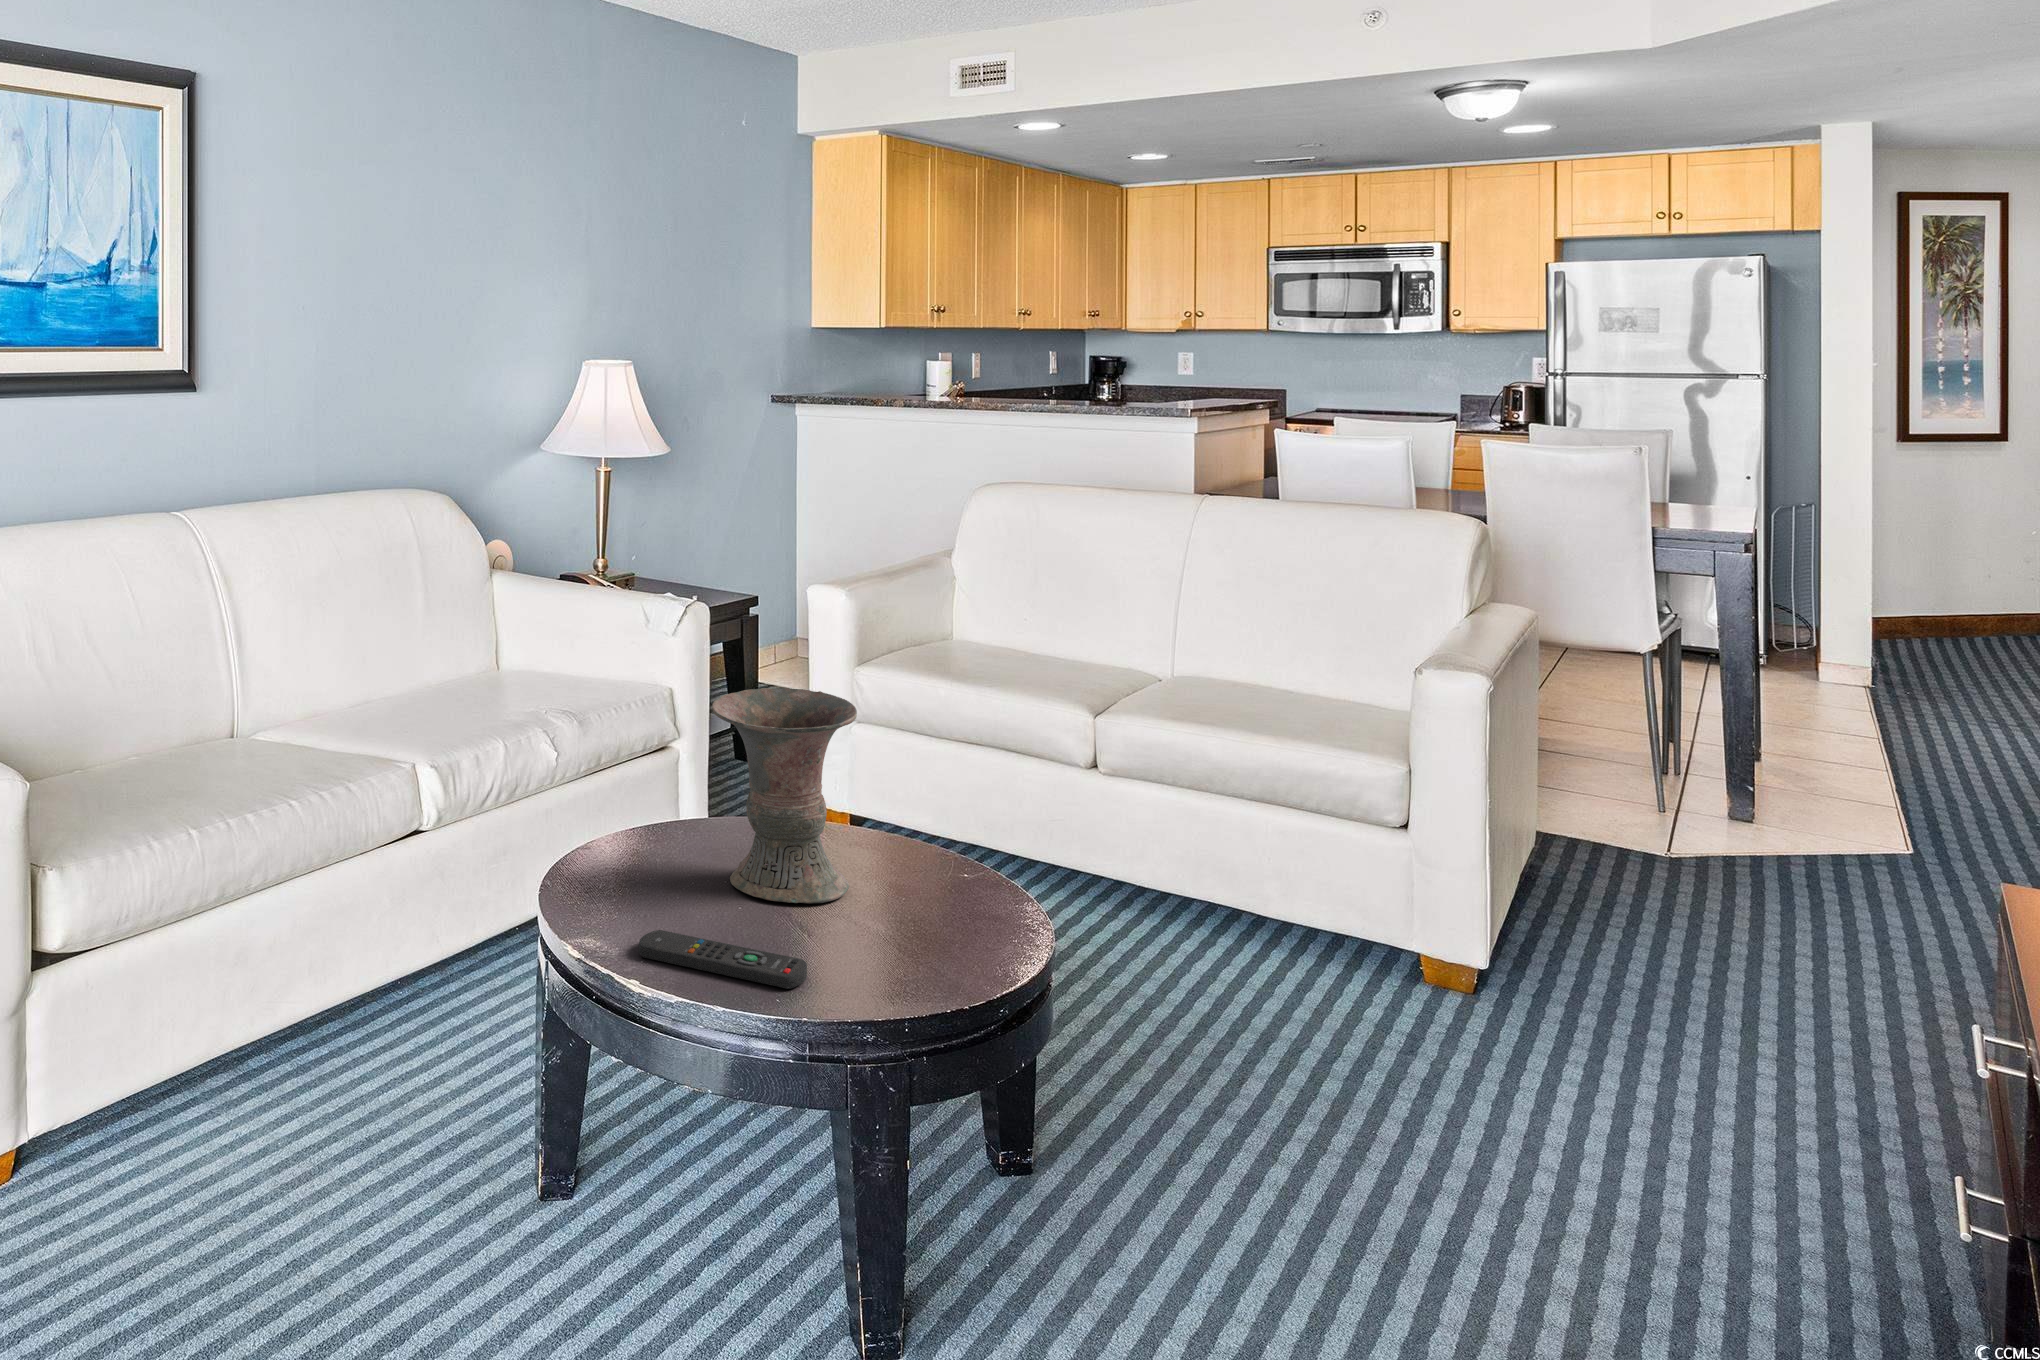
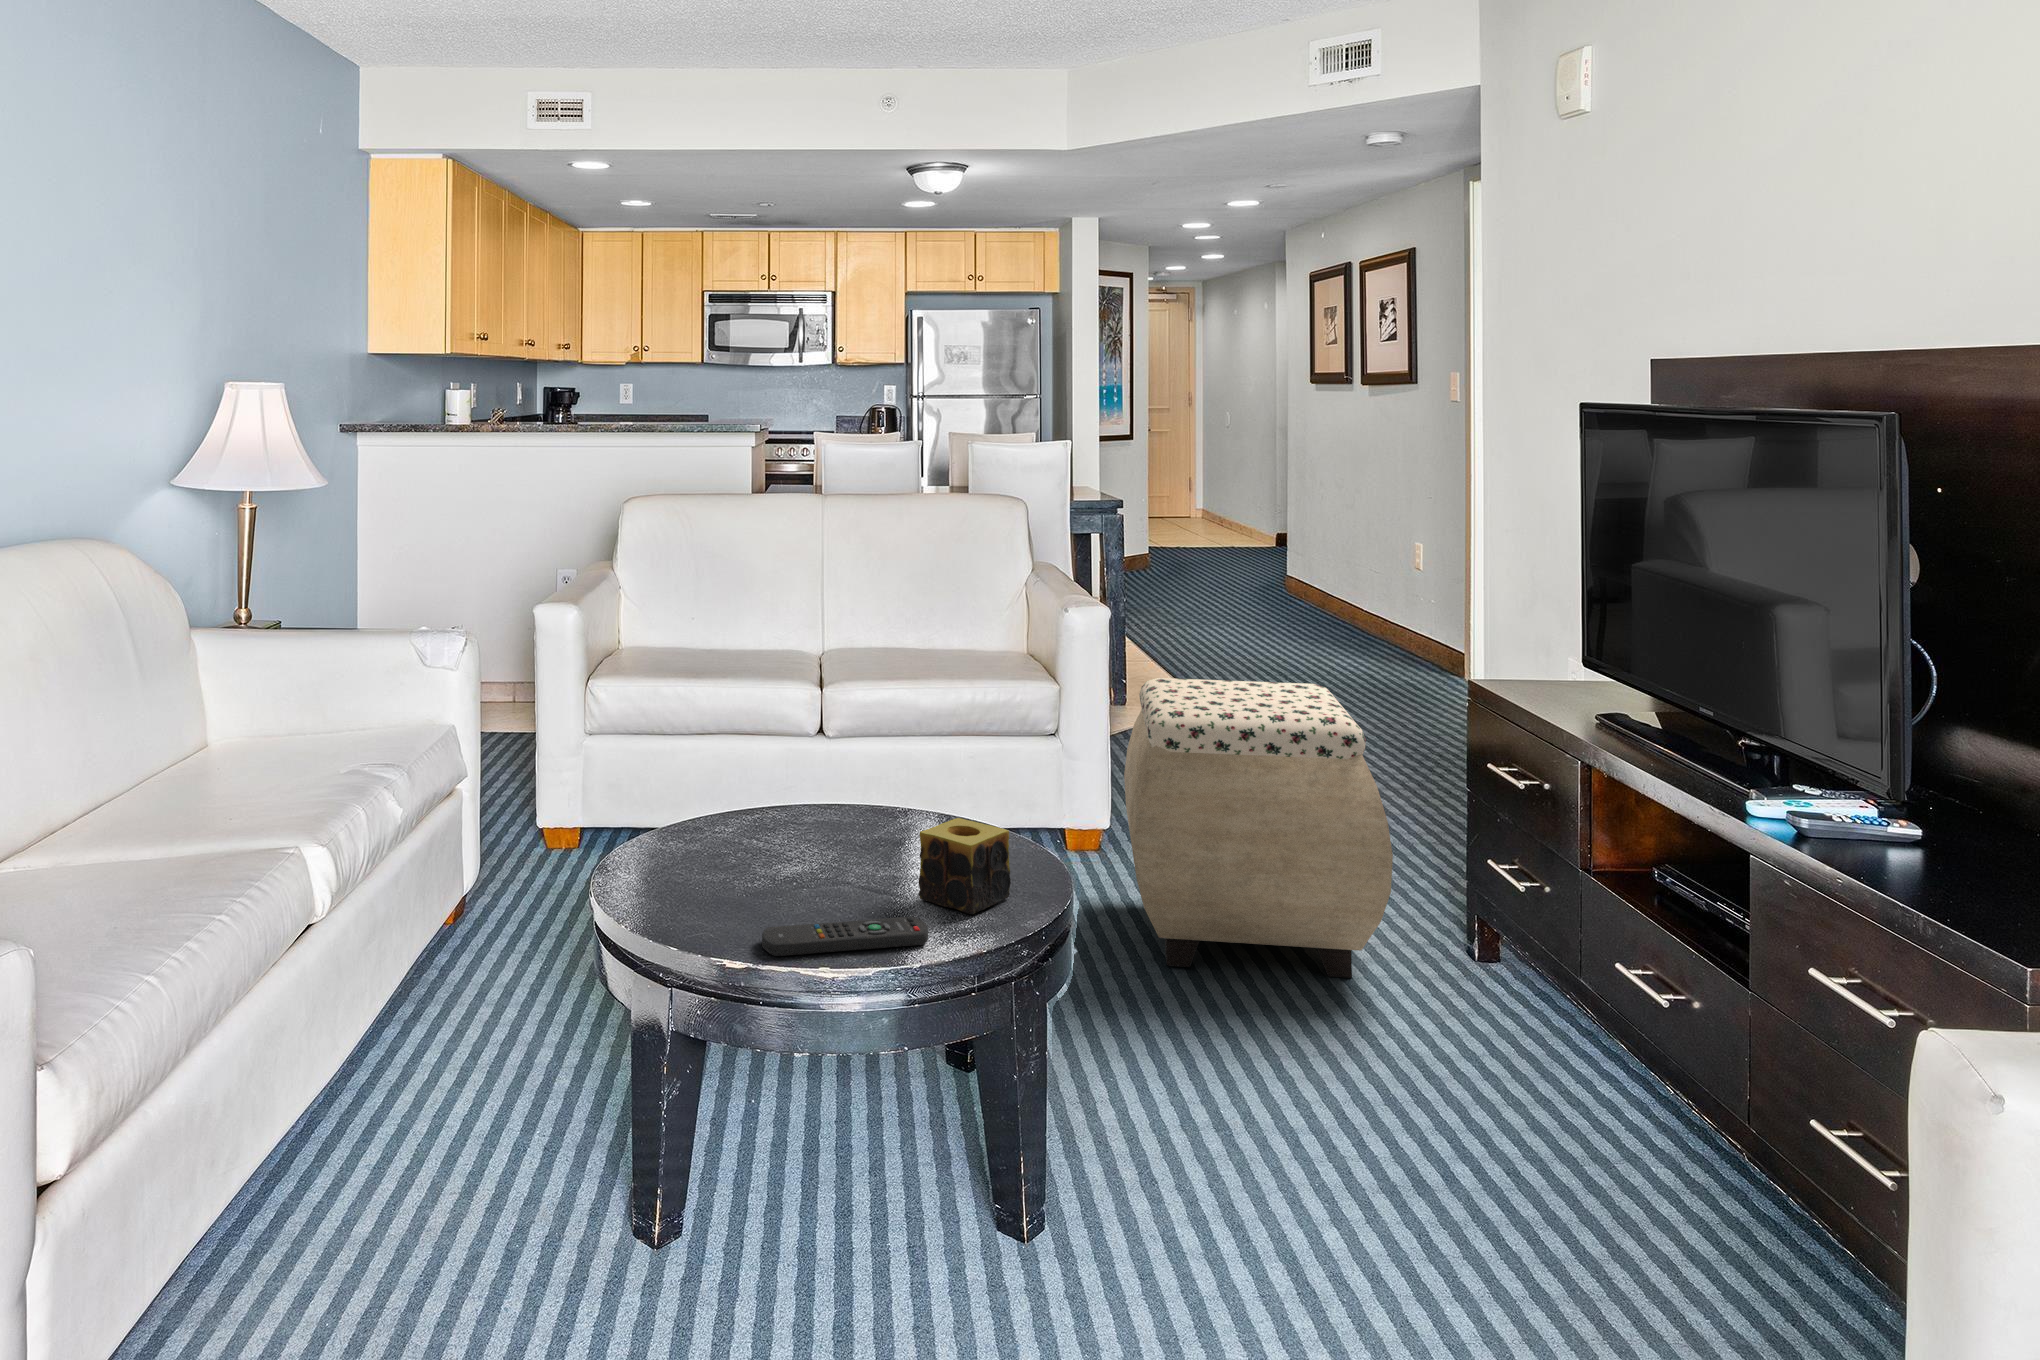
vase: present [712,688,857,903] -> none [726,674,864,880]
ottoman: none [1341,780,1817,1260] -> present [1124,678,1393,978]
candle: none [854,874,952,977] -> present [919,818,1011,914]

